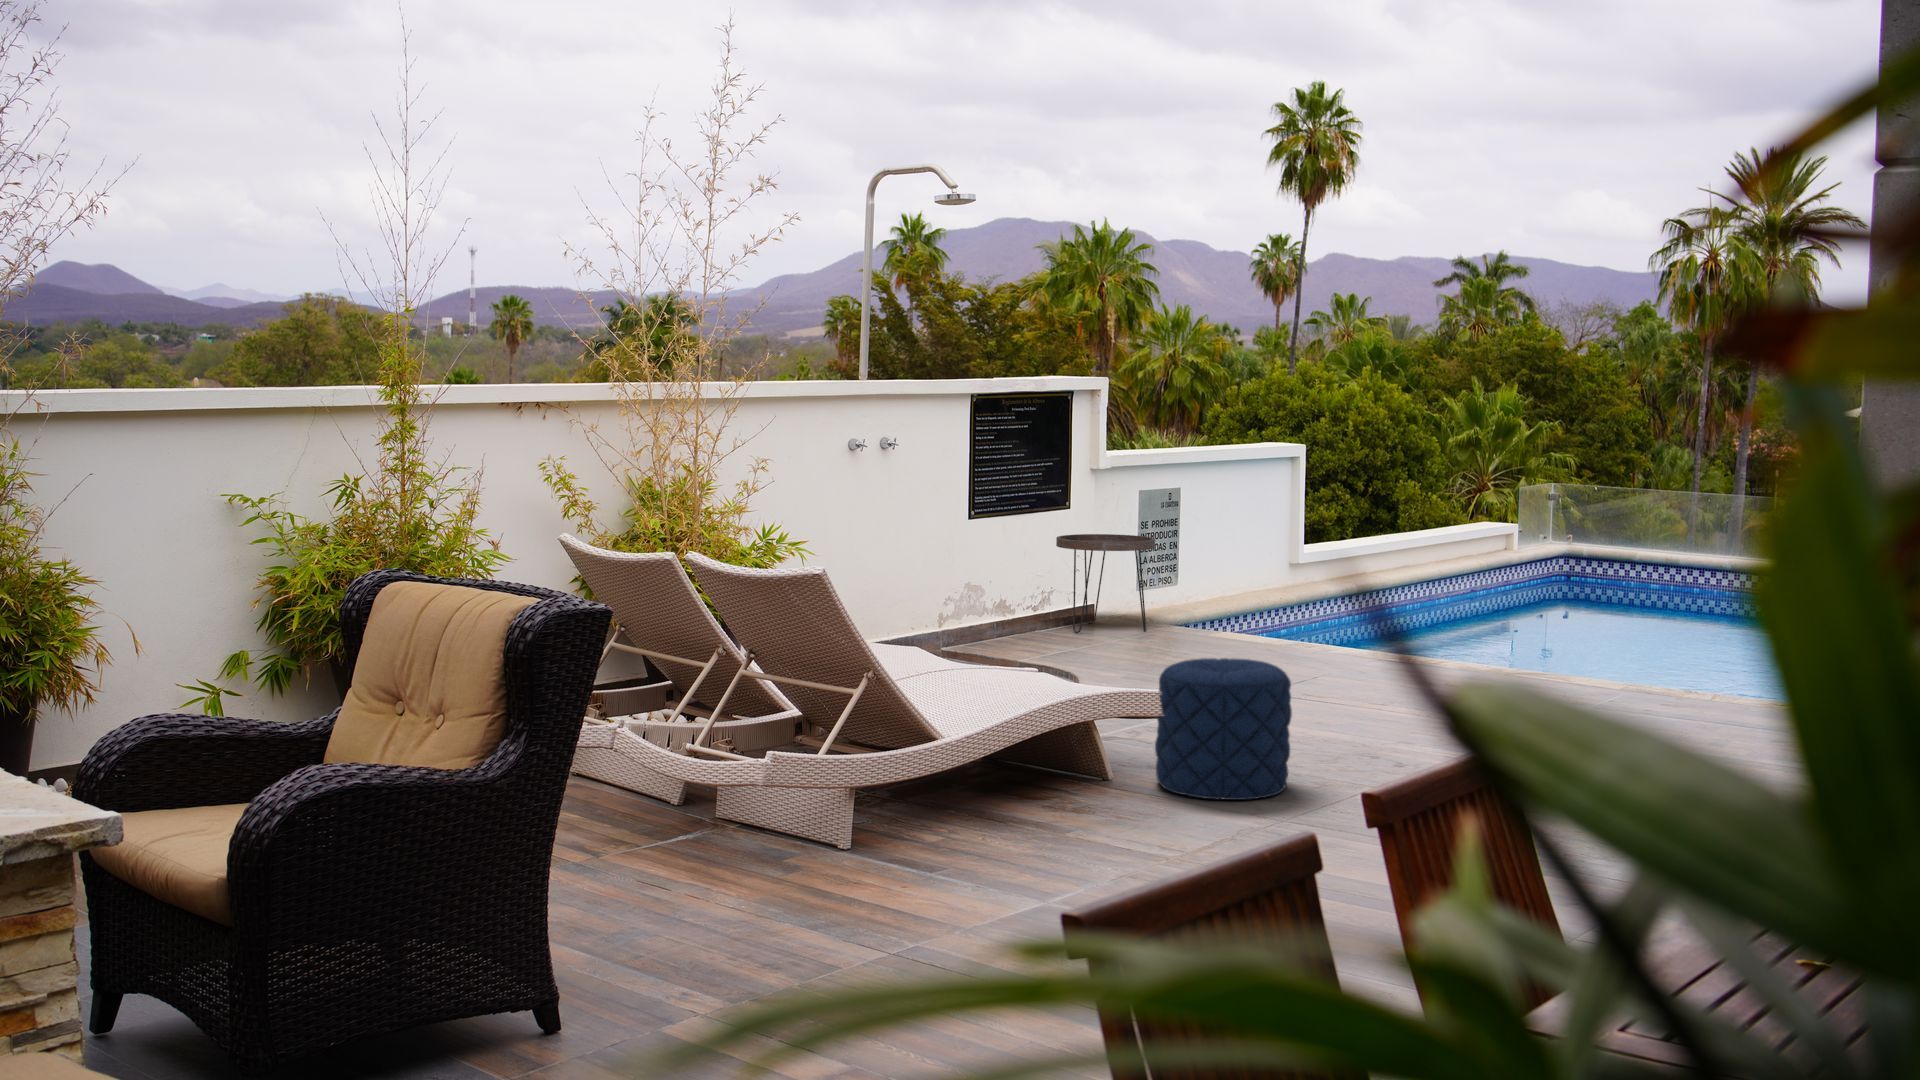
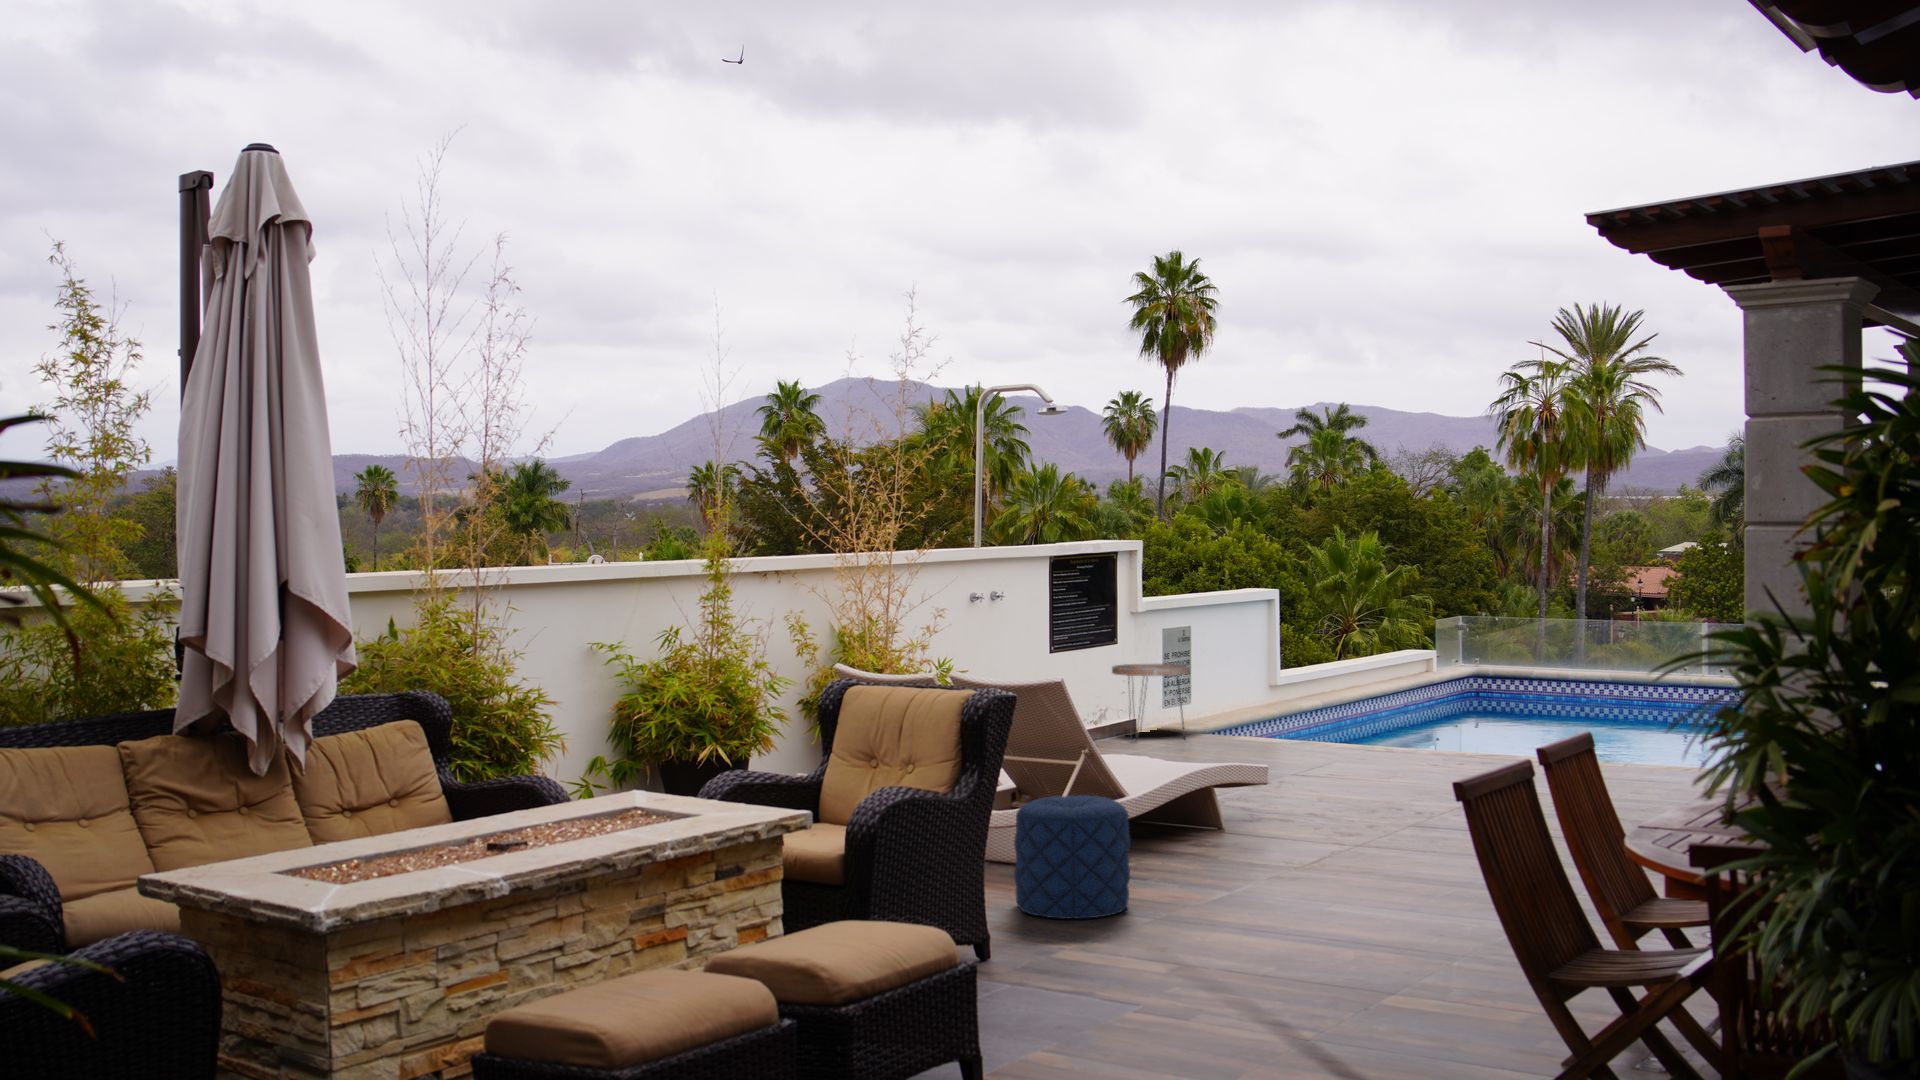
pouf: present [1155,658,1292,800] -> present [1014,796,1130,919]

